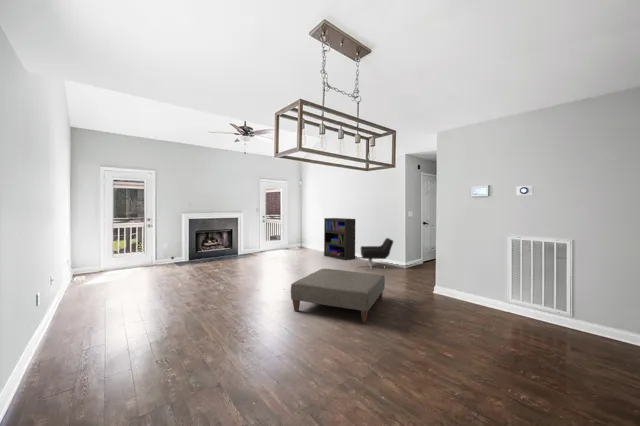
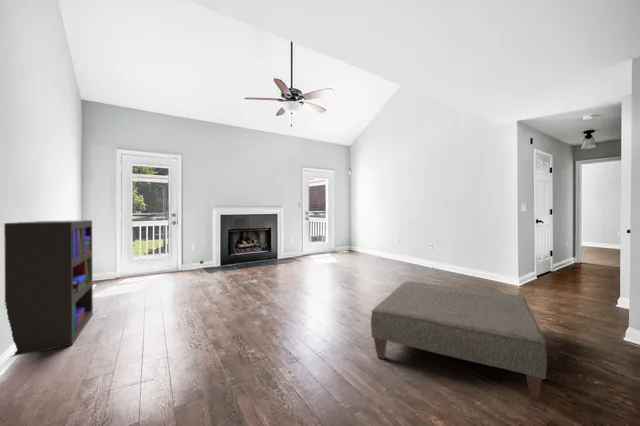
bookshelf: present [324,218,355,260] -> present [4,220,93,356]
lounge chair: present [361,238,393,269] -> none [434,238,491,281]

